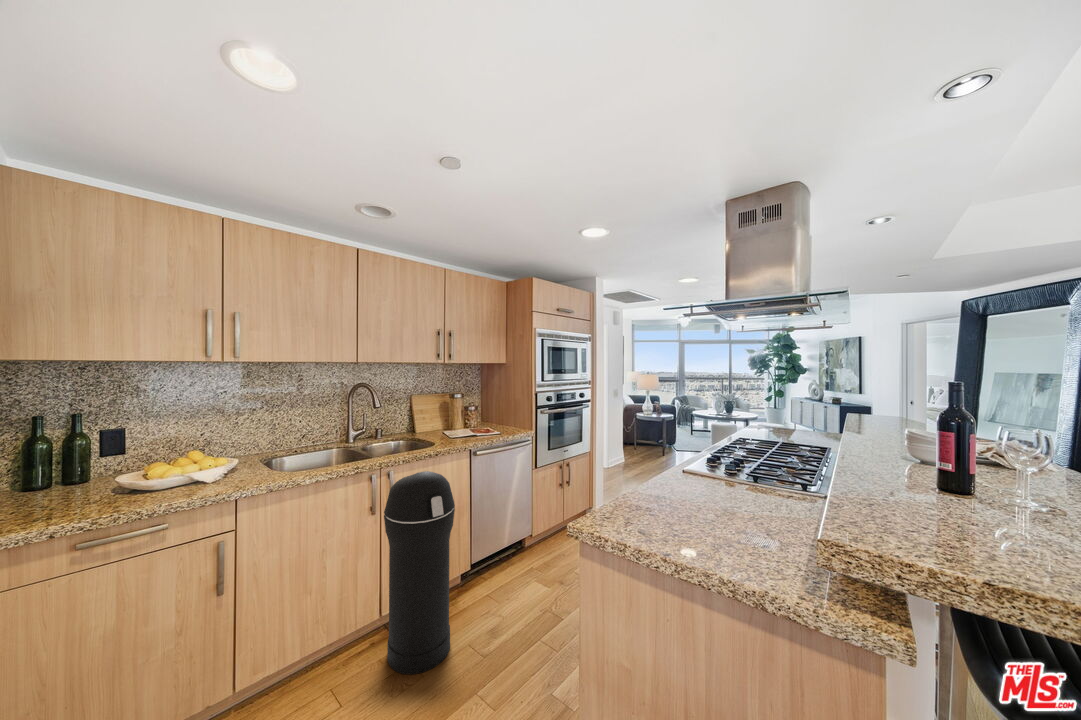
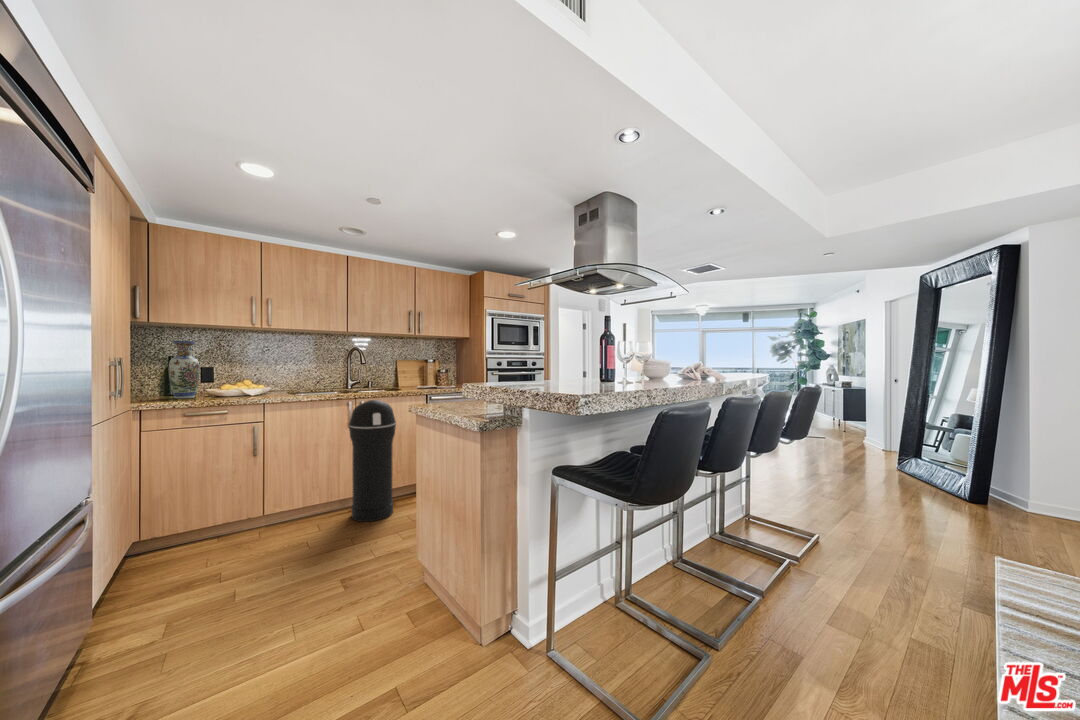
vase: none [33,390,104,507] -> present [169,340,200,399]

